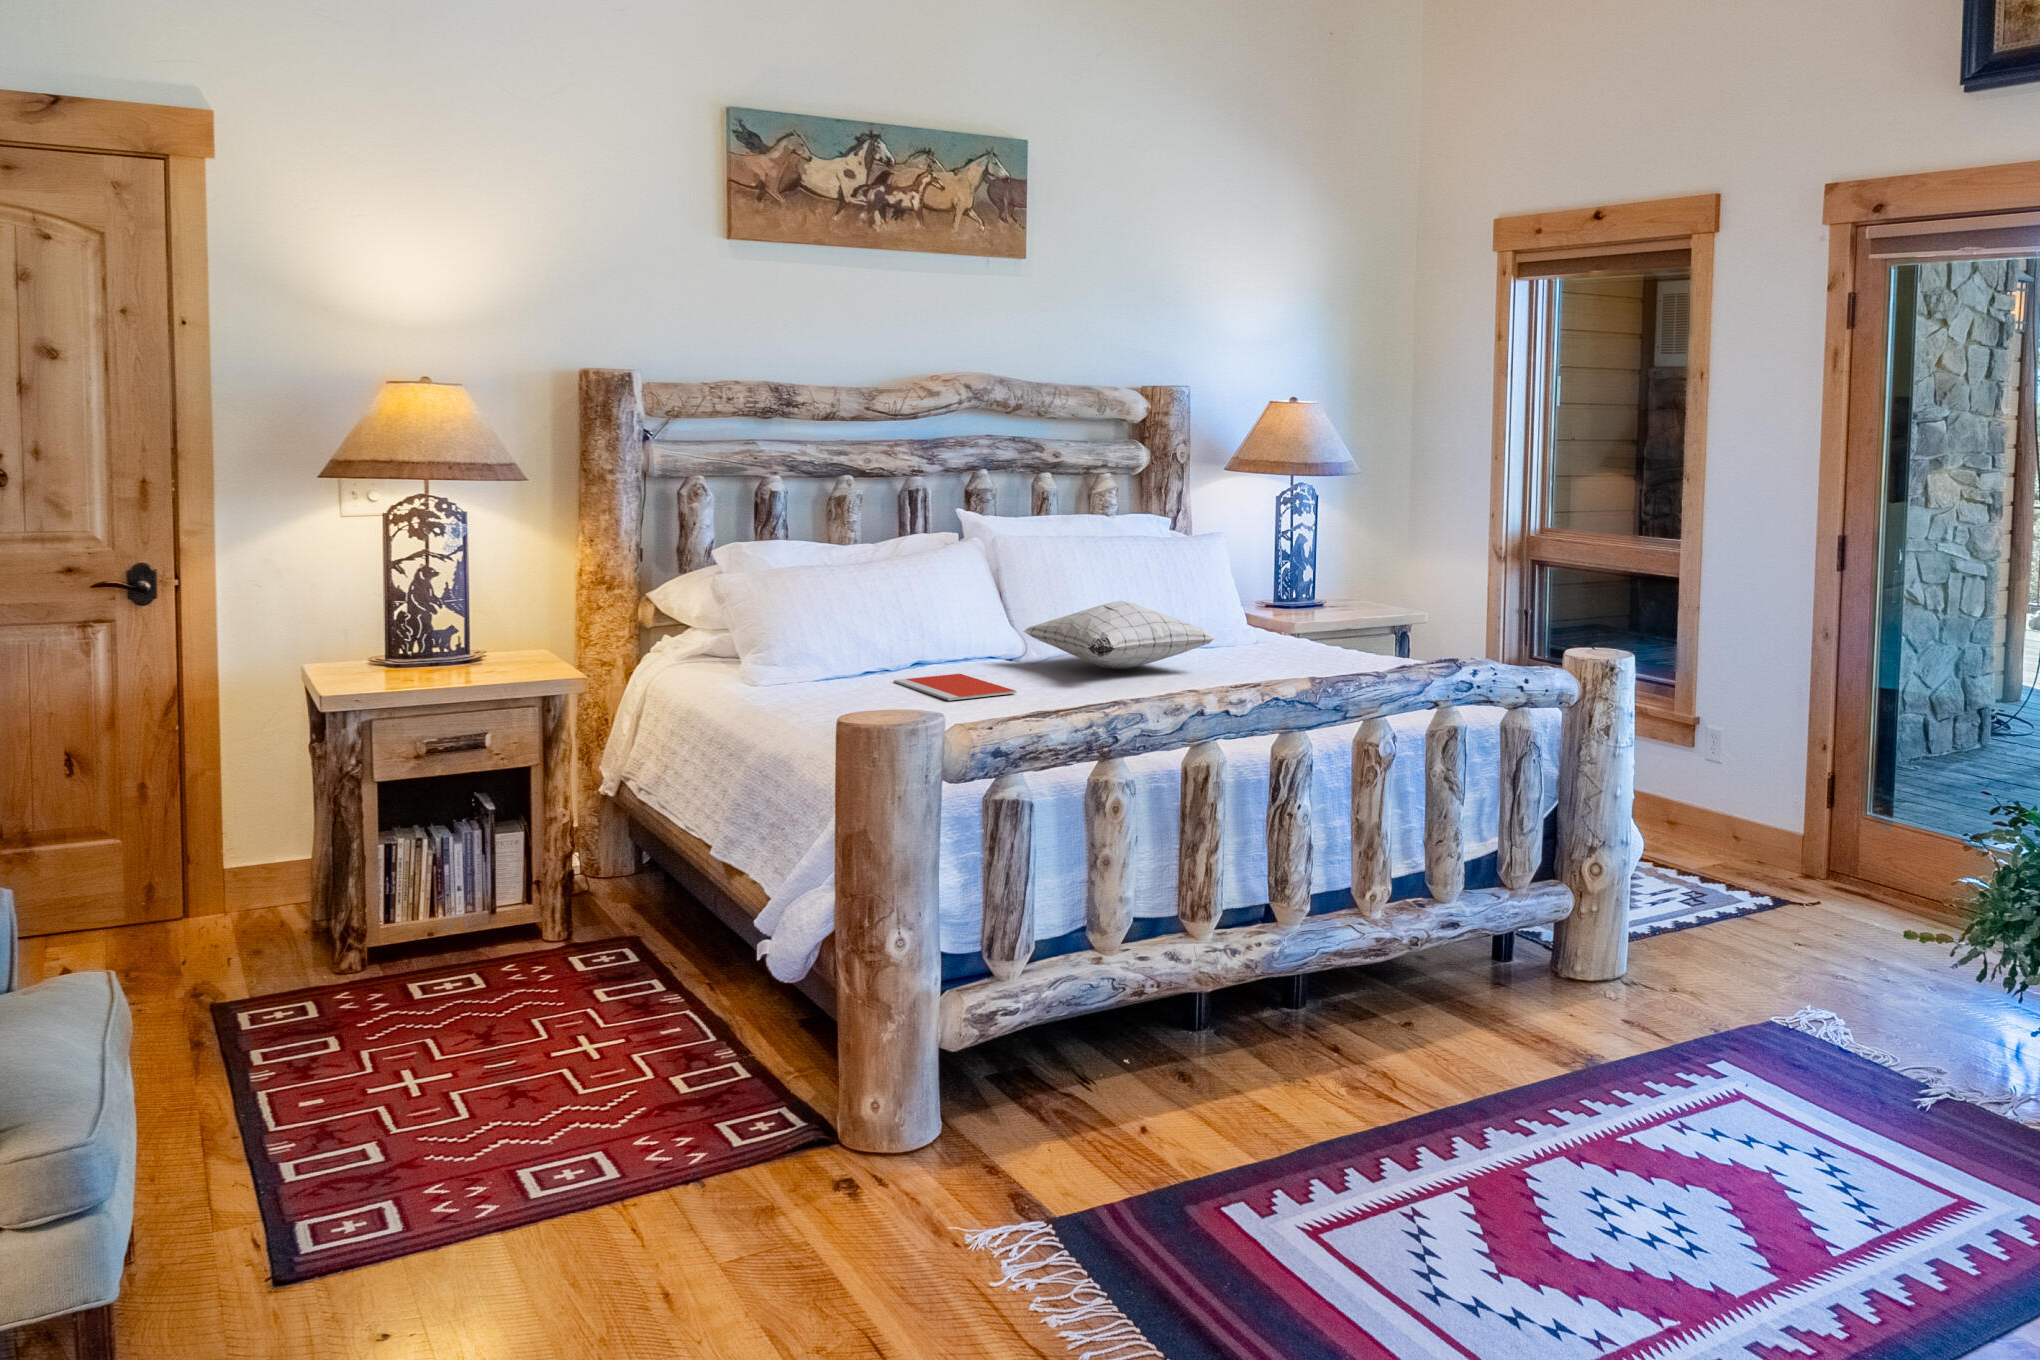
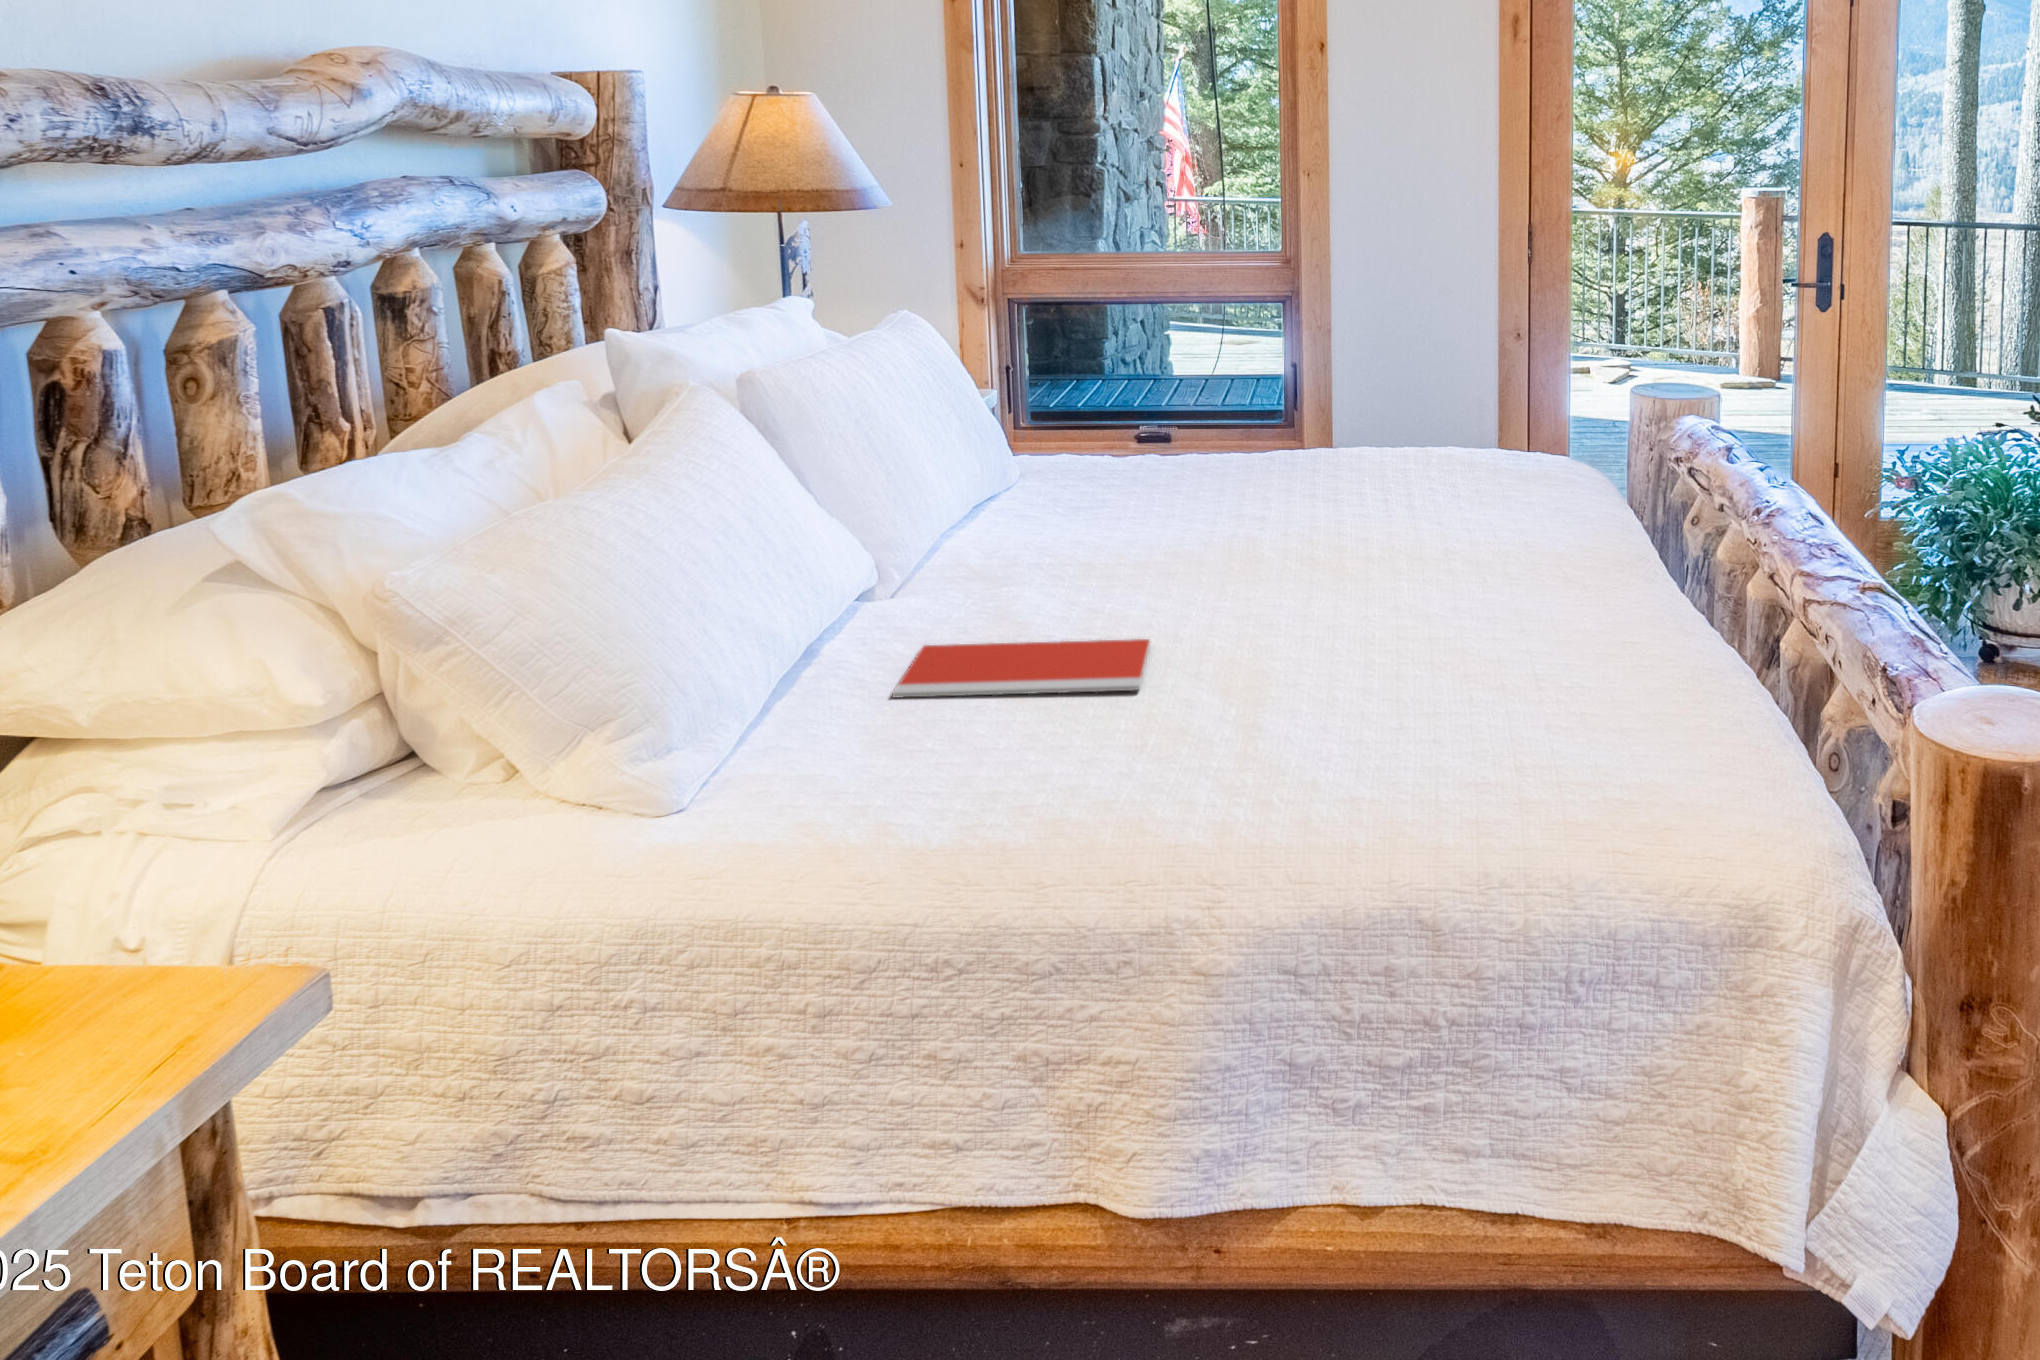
pillow: present [1023,601,1215,669] -> none [912,446,1191,564]

